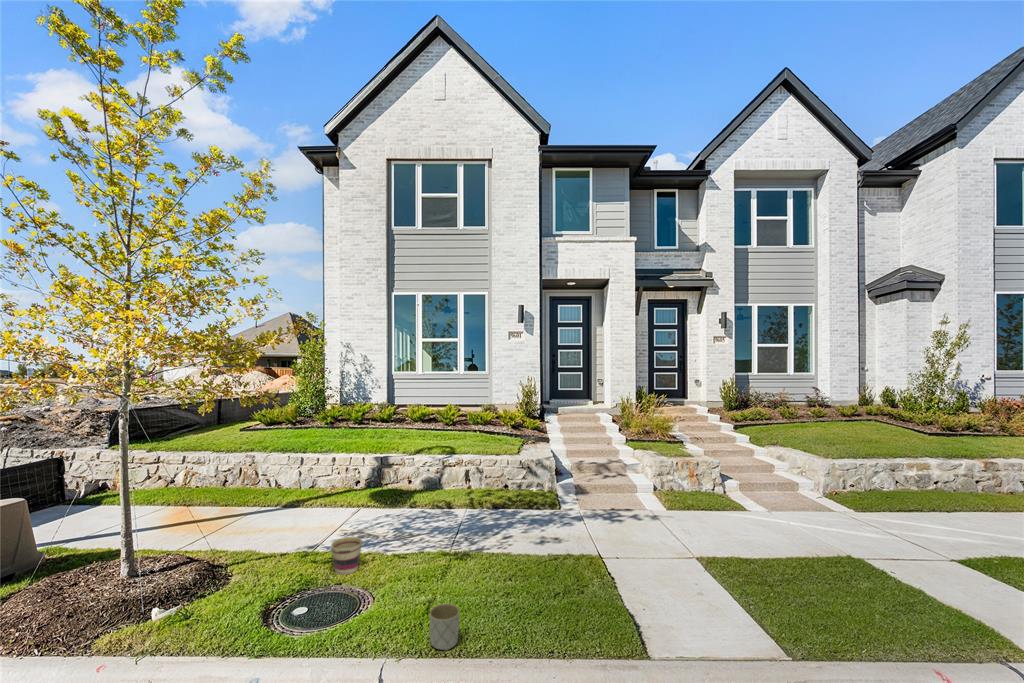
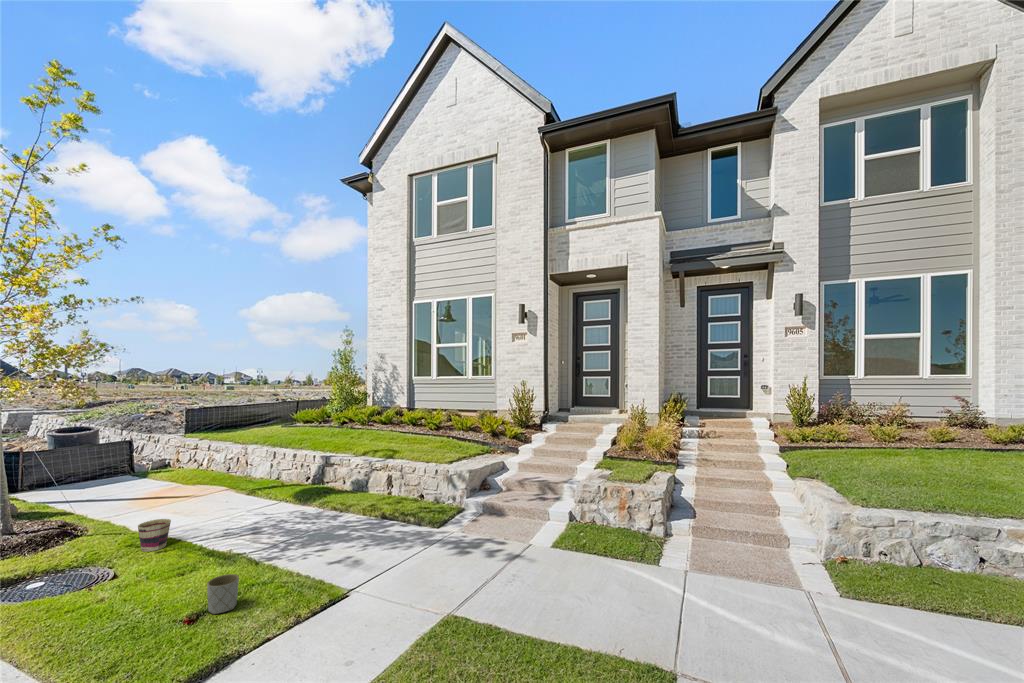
planter: present [430,603,460,651] -> present [207,574,239,614]

